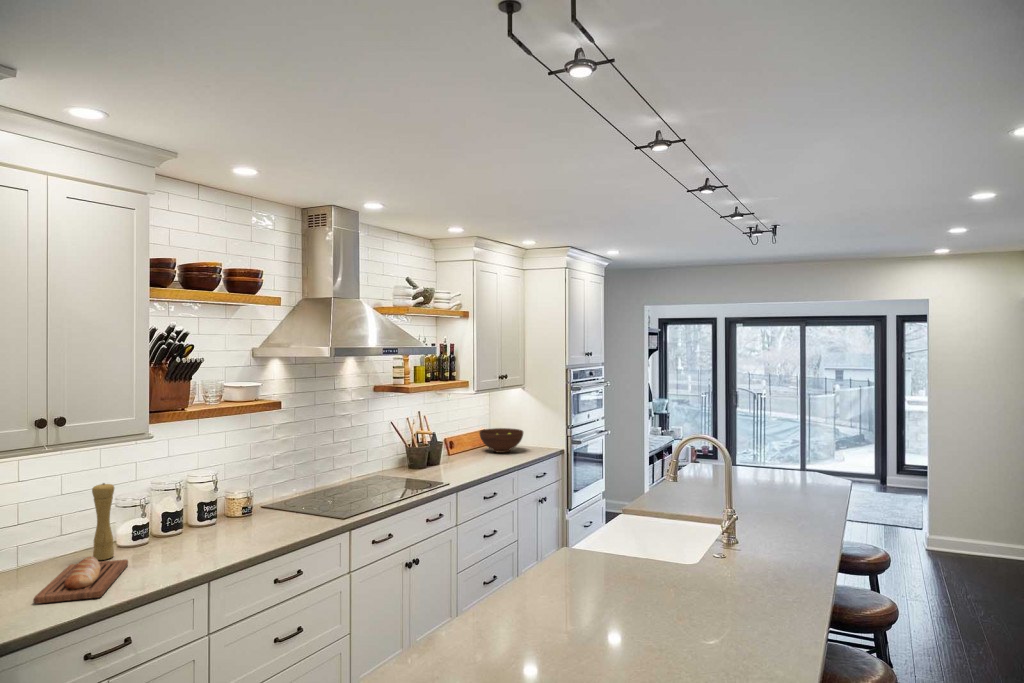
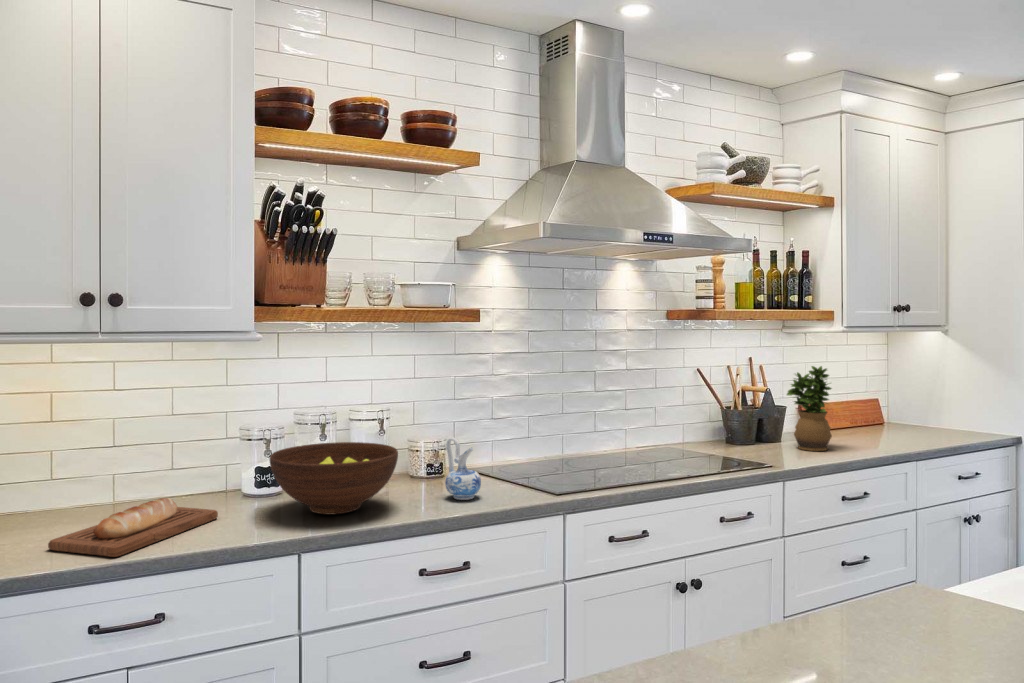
potted plant: none [446,416,471,468] -> present [787,366,832,451]
fruit bowl: present [480,428,523,453] -> present [270,442,398,515]
pepper mill: present [92,483,114,560] -> none [196,401,224,507]
ceramic pitcher: none [271,488,295,527] -> present [445,438,481,500]

